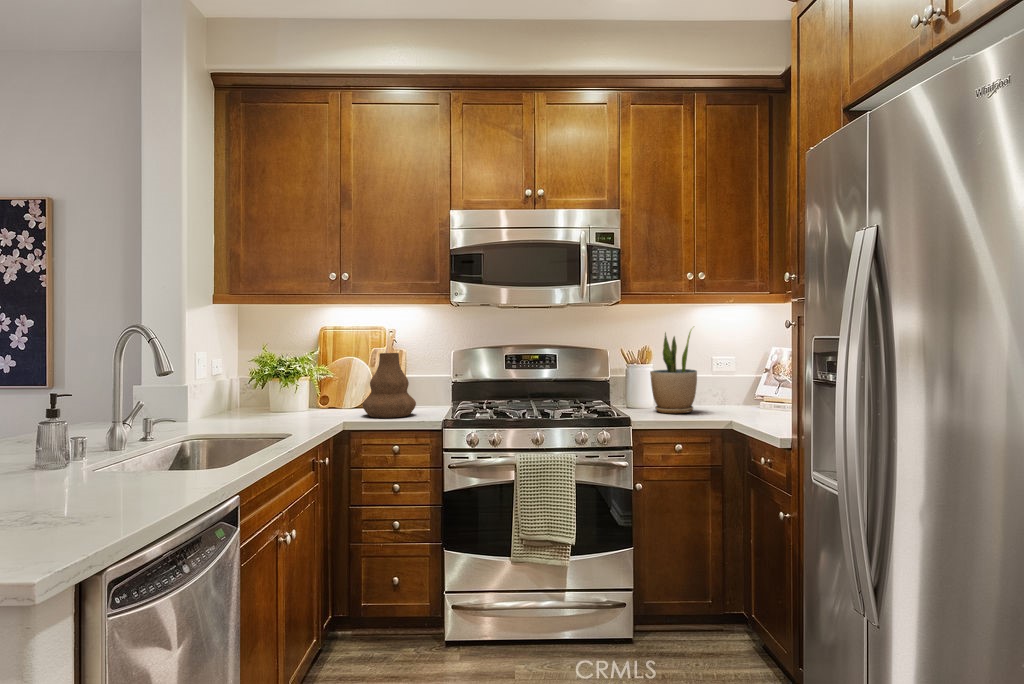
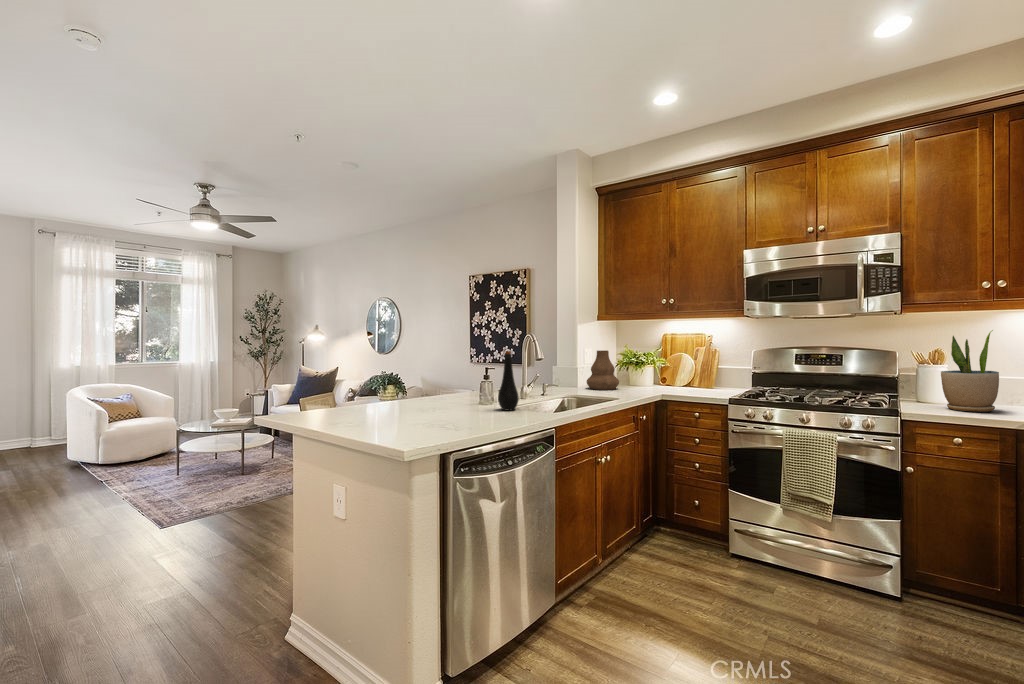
vase: present [363,353,416,418] -> present [587,351,619,390]
bottle: none [50,360,105,492] -> present [498,351,519,410]

